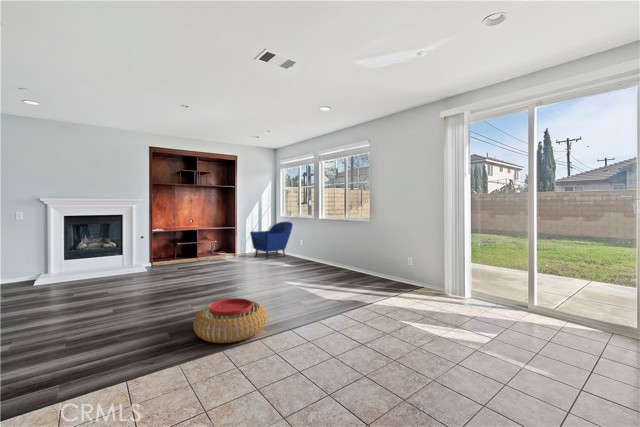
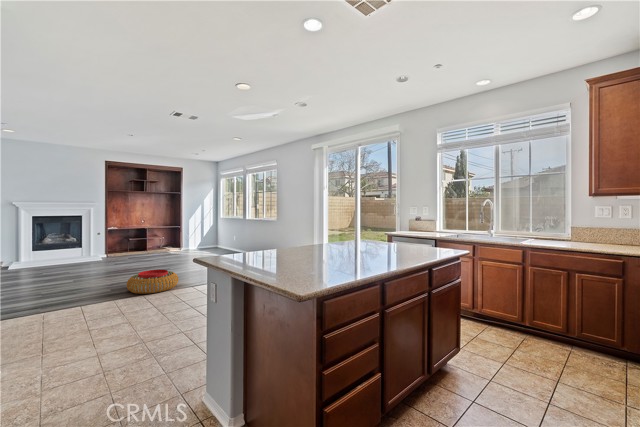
armchair: present [250,222,293,260] -> none [193,222,228,252]

